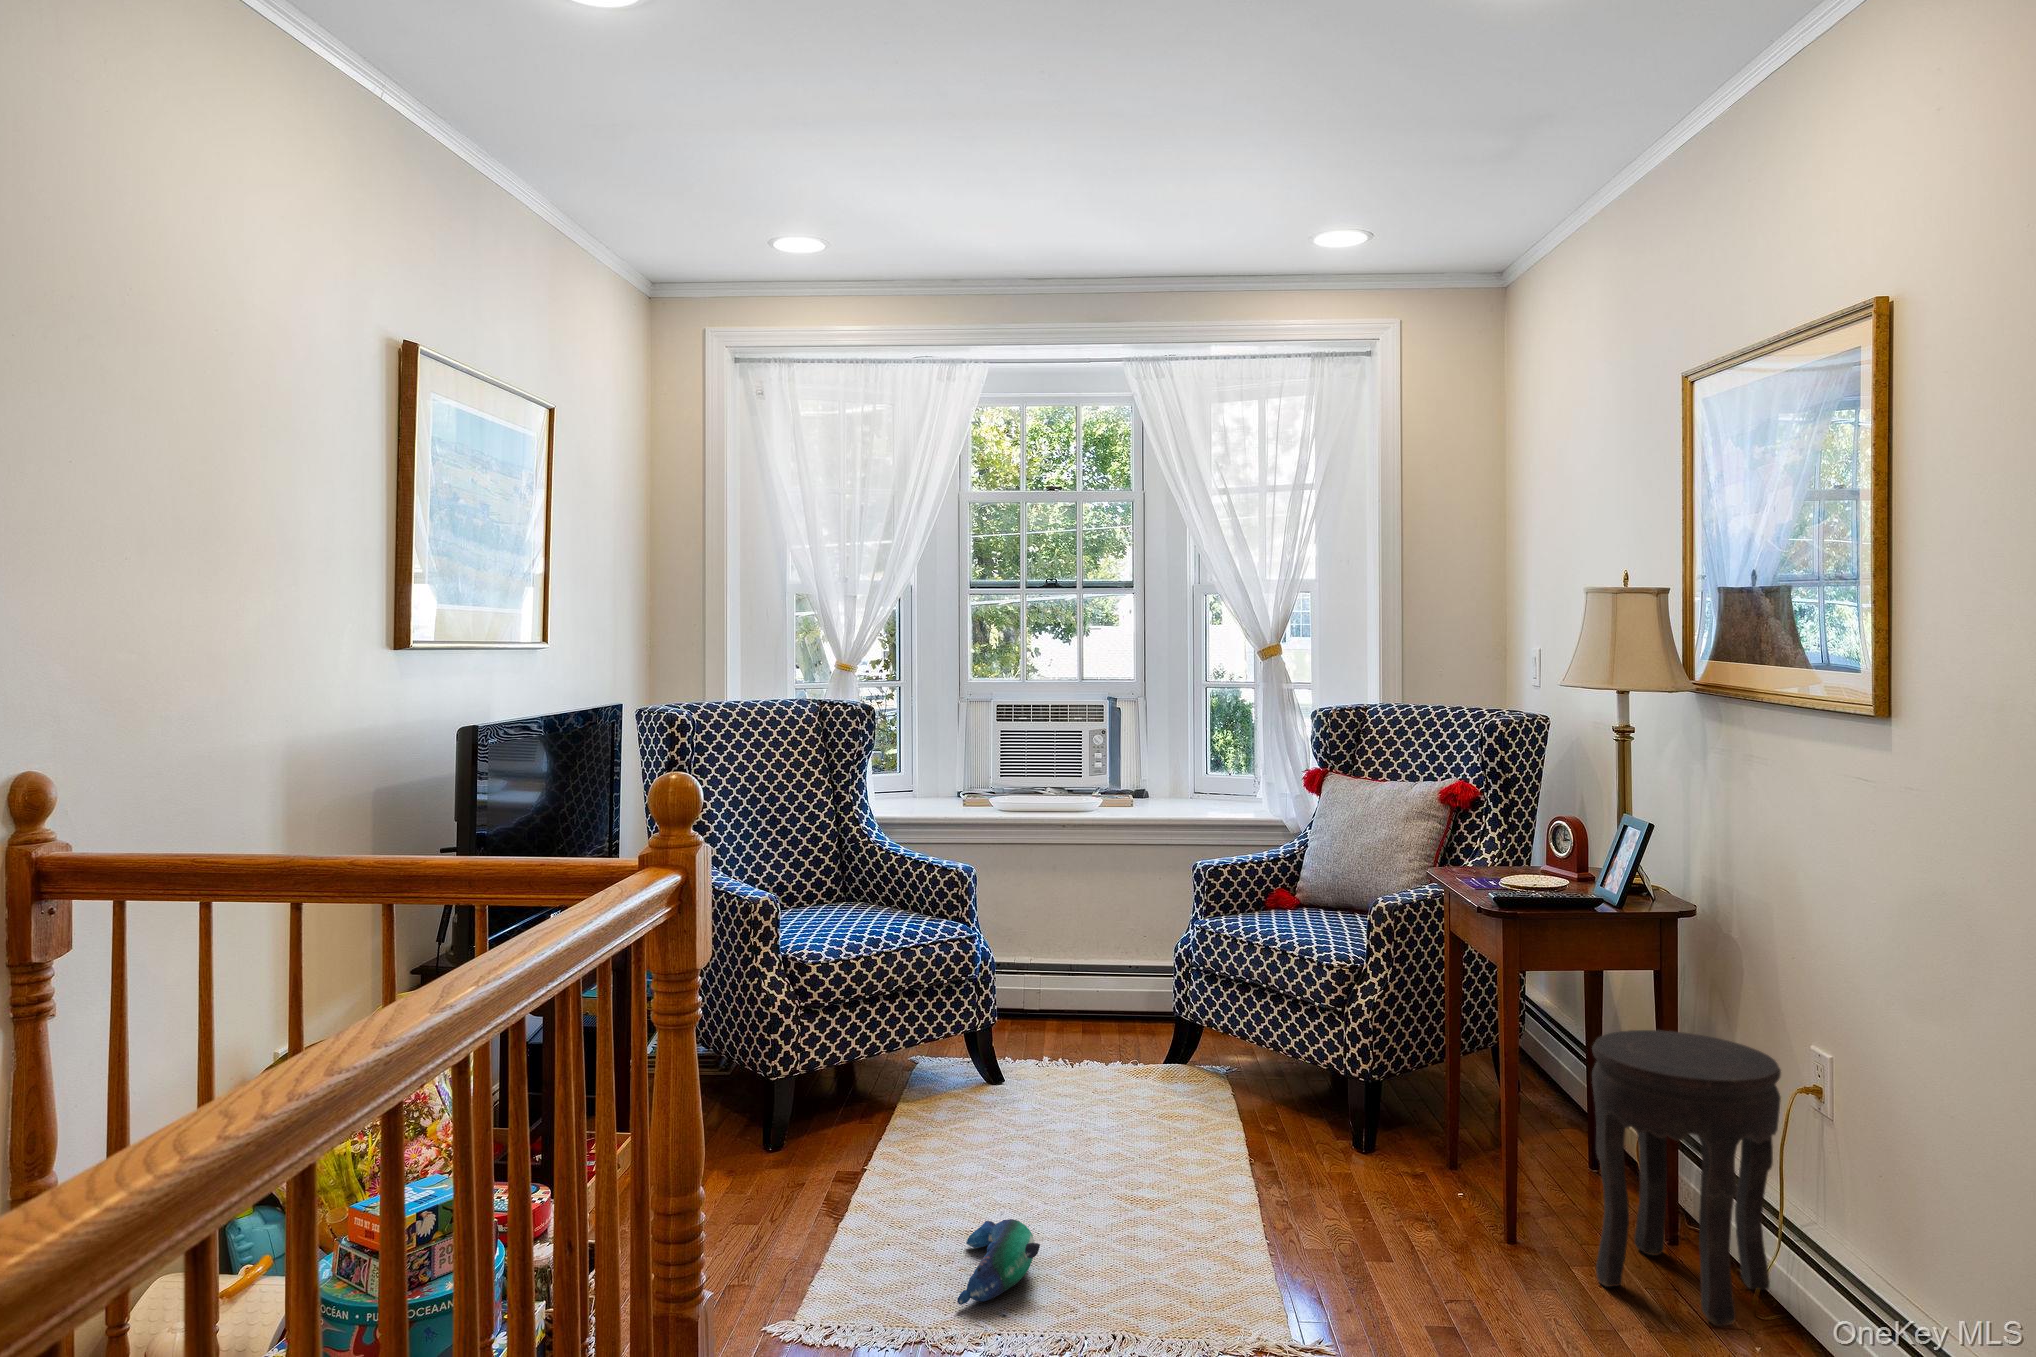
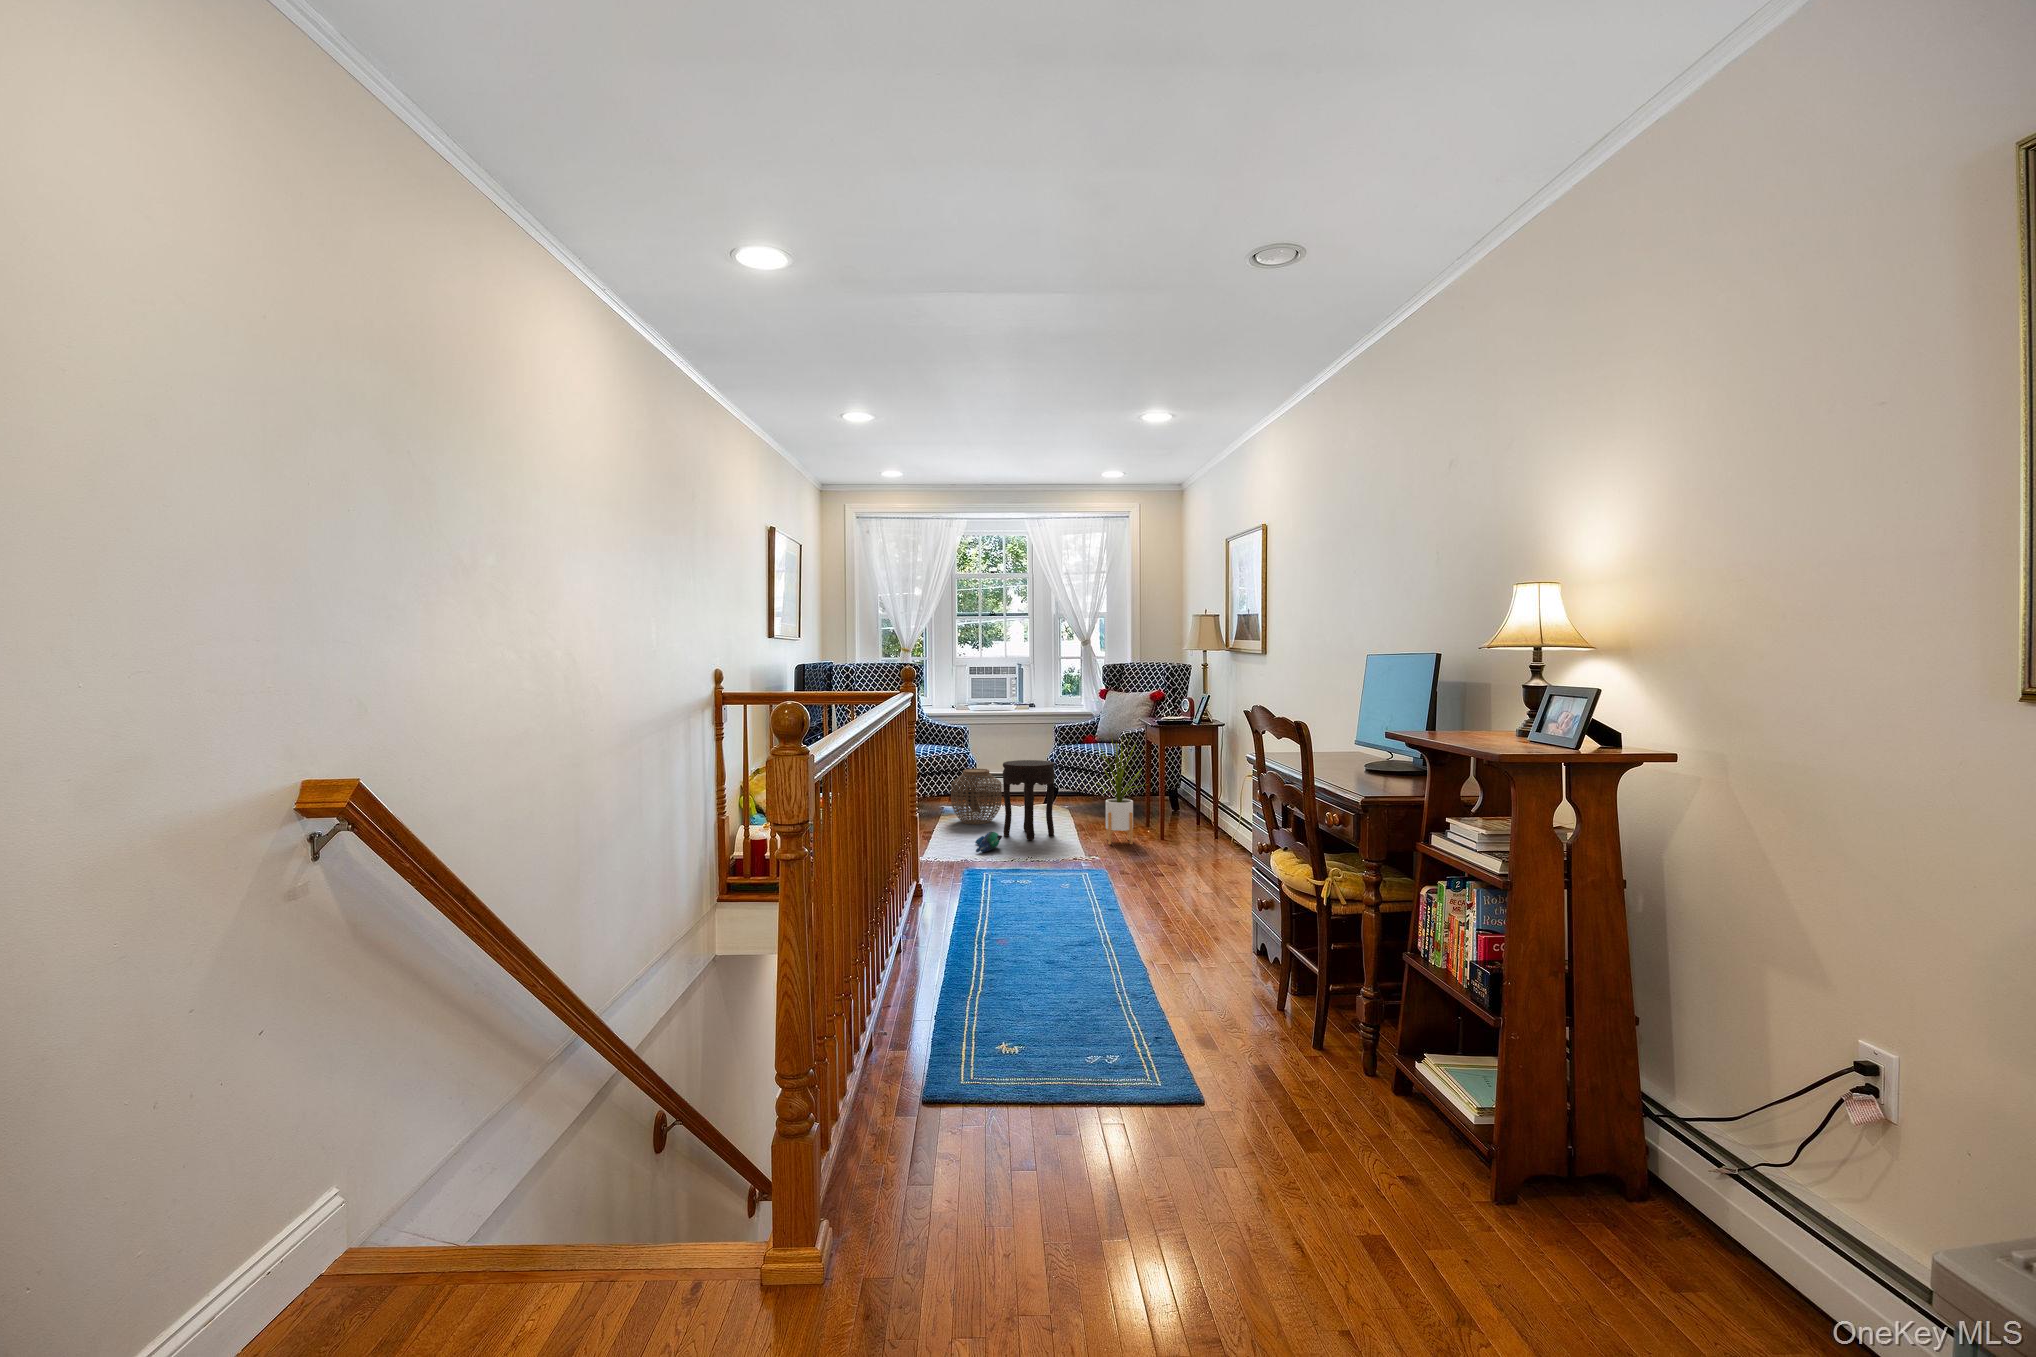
house plant: none [1291,930,1480,1272] -> present [1098,740,1143,844]
woven basket: none [924,981,1055,1136] -> present [951,769,1002,825]
side table: present [1592,1030,1781,1326] -> present [1003,760,1055,840]

